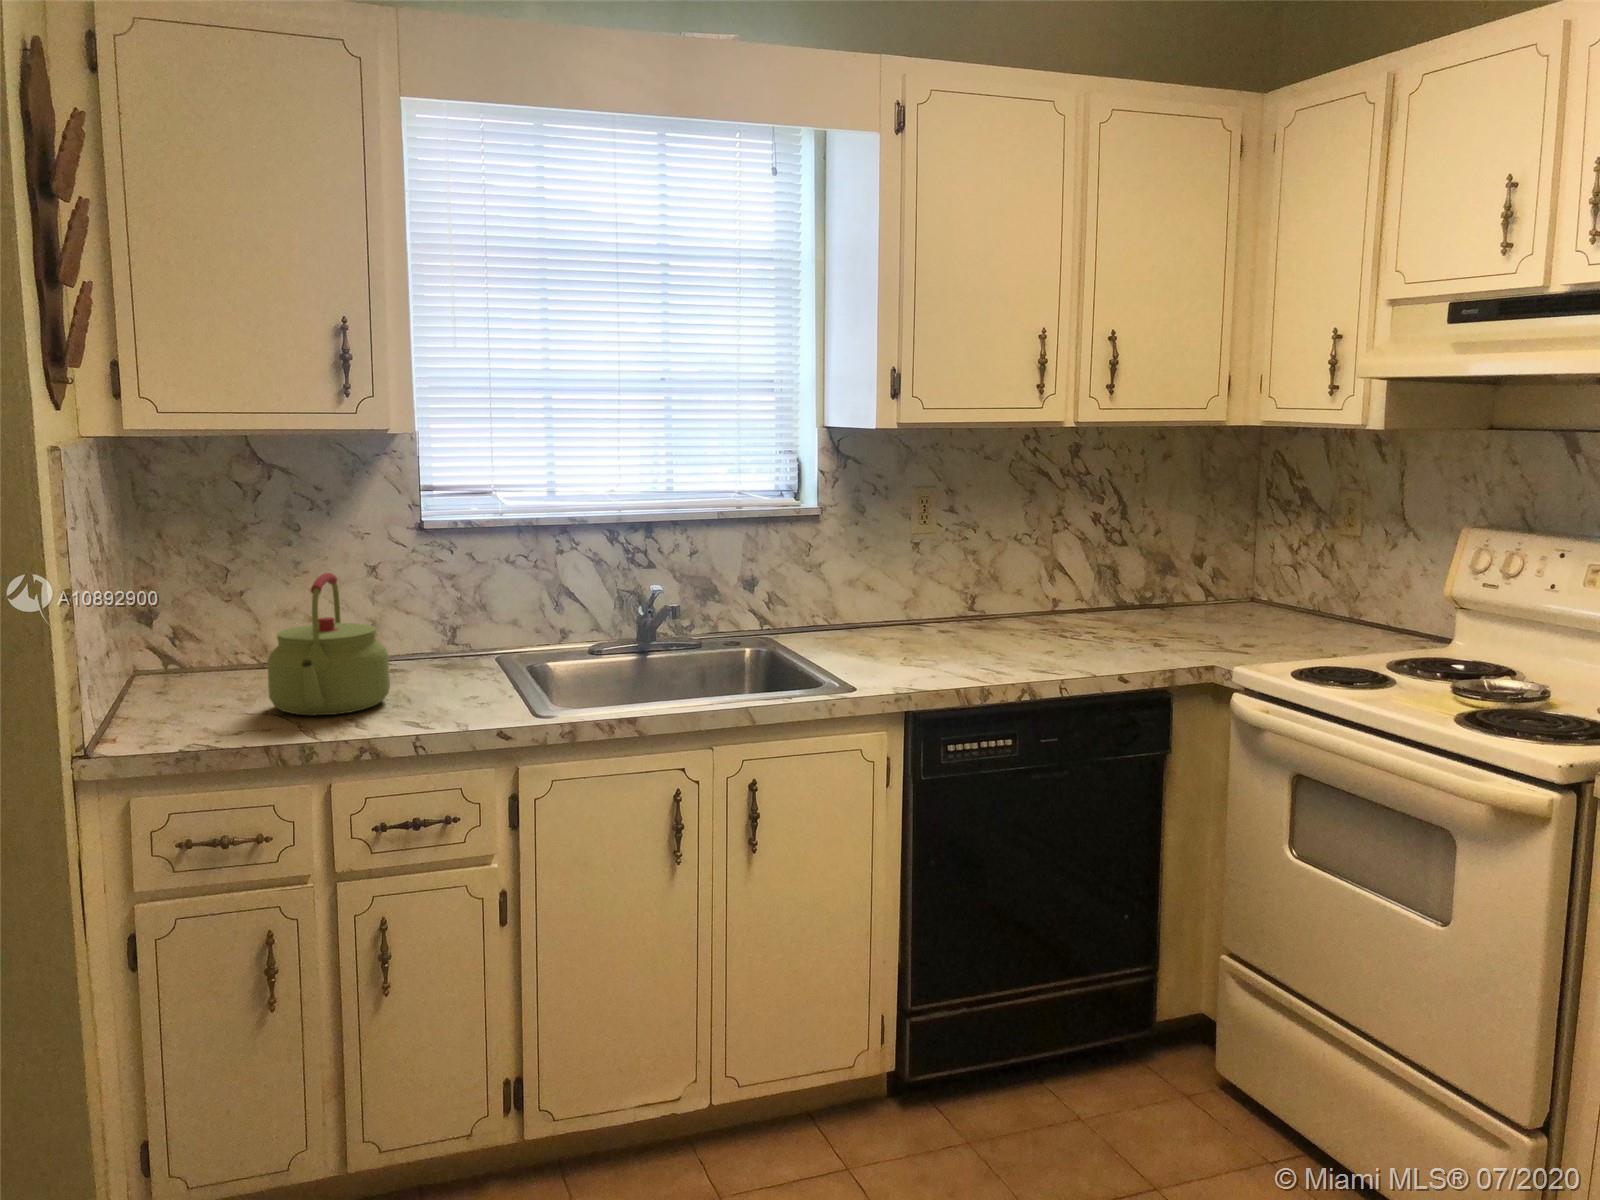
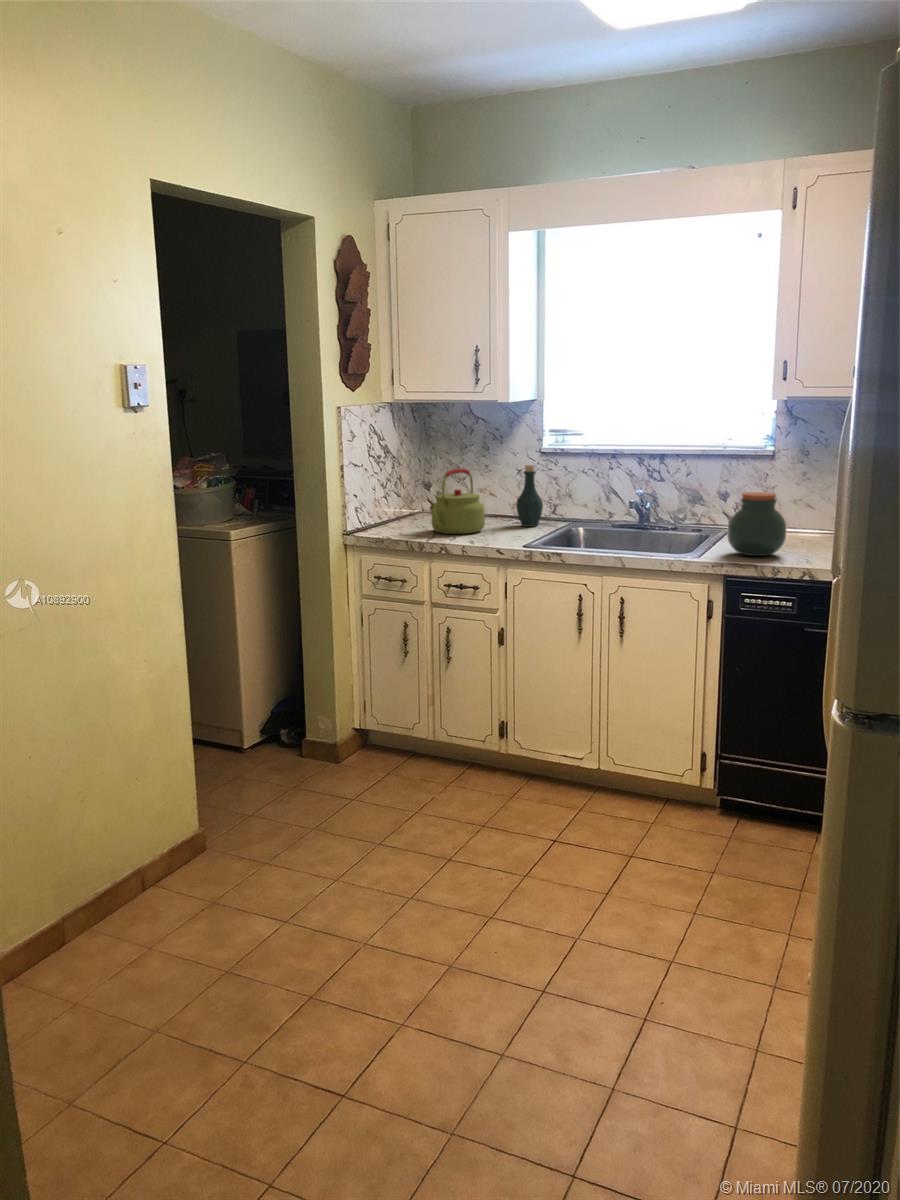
bottle: none [404,554,459,675] -> present [516,465,543,527]
jar: none [880,575,967,675] -> present [727,492,786,556]

